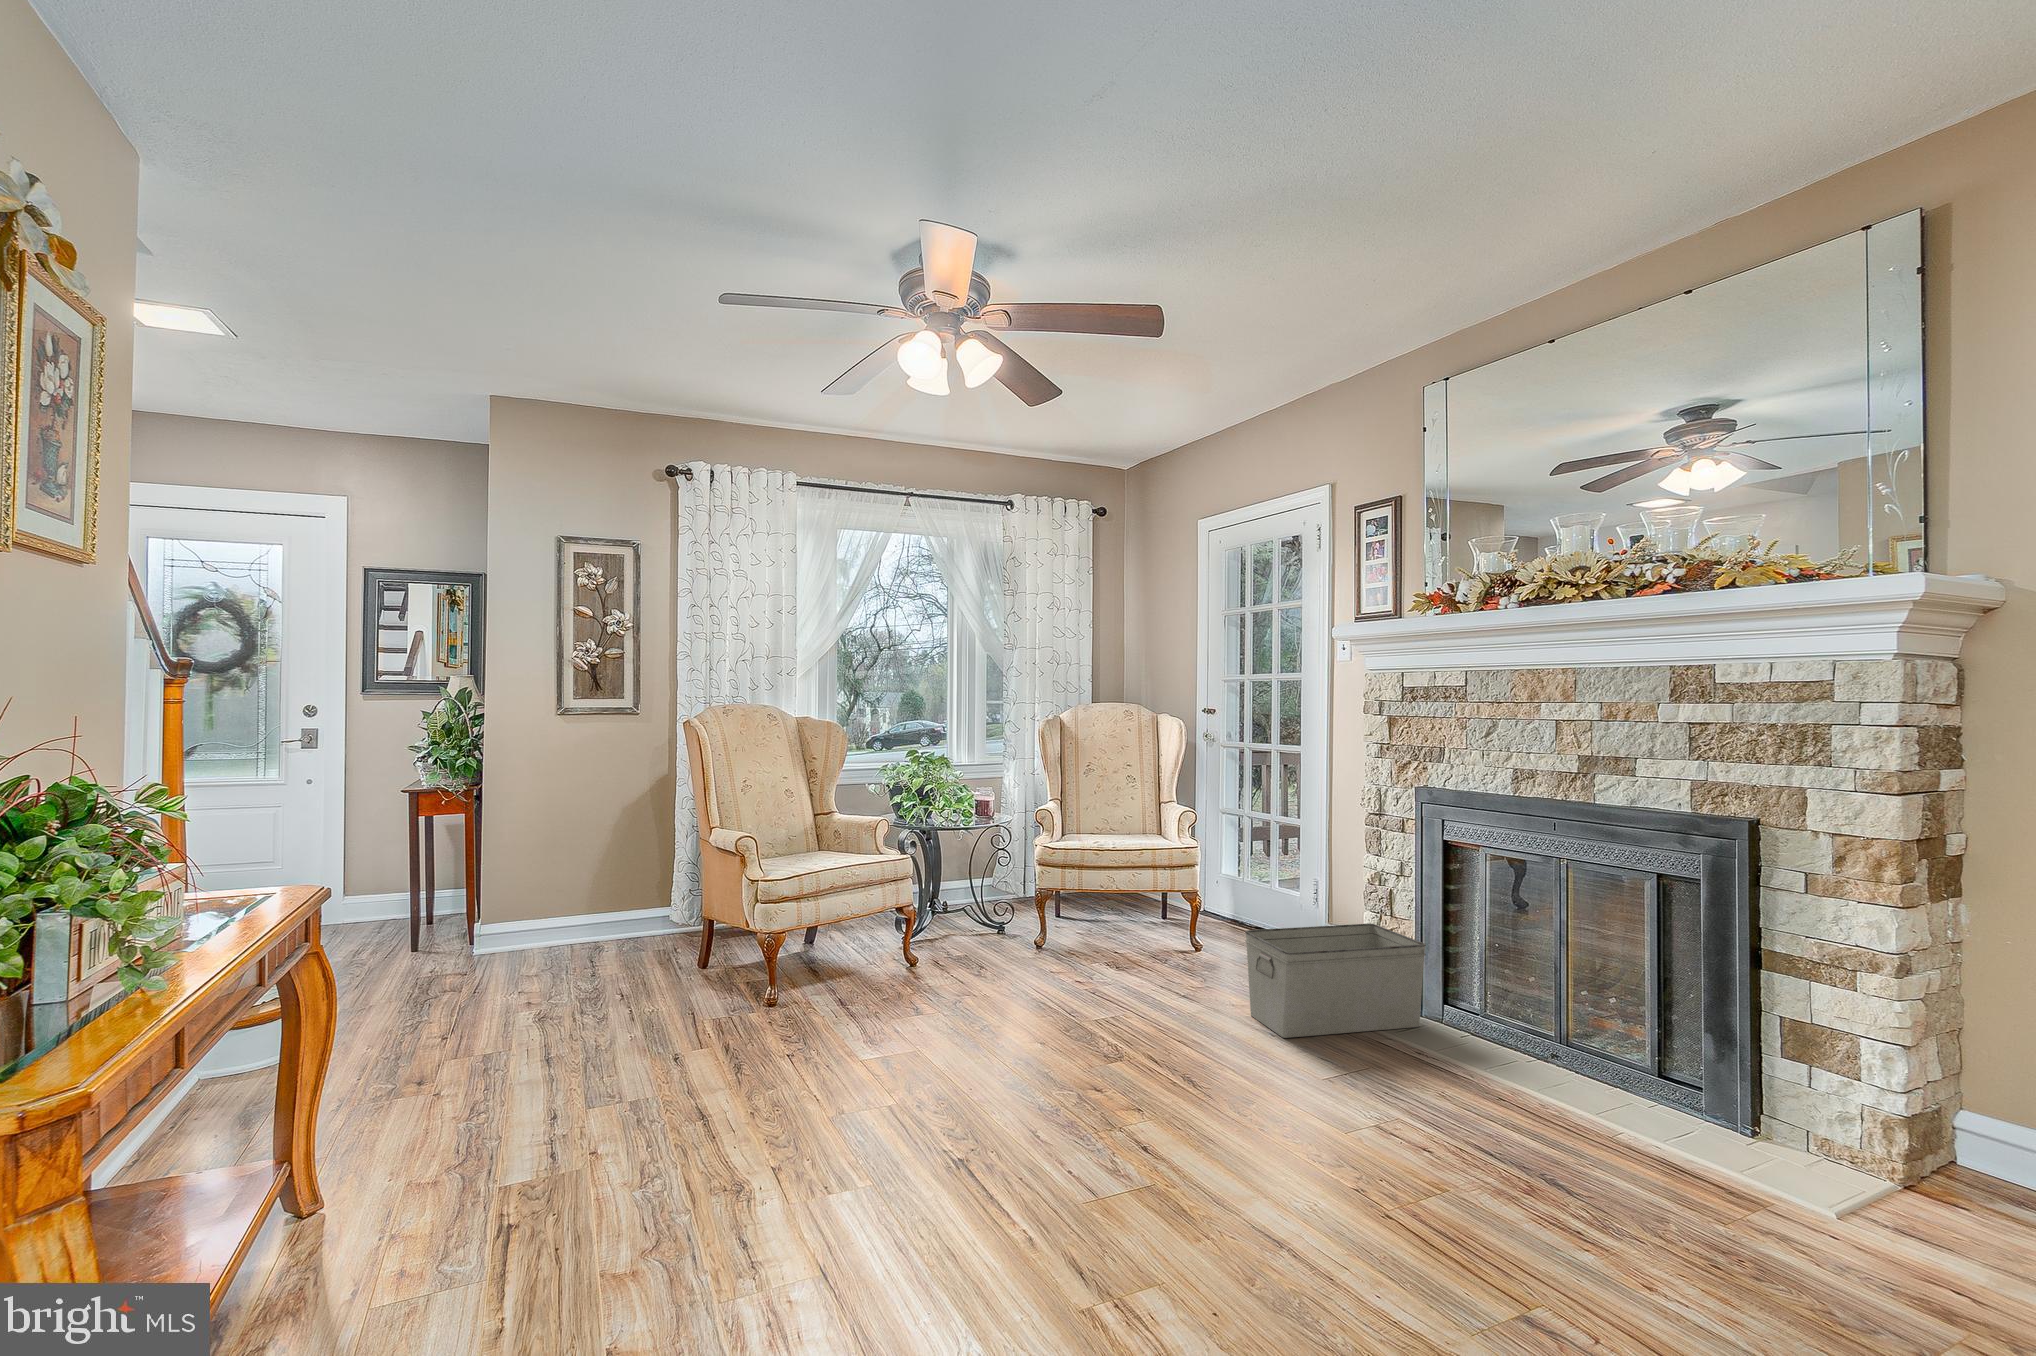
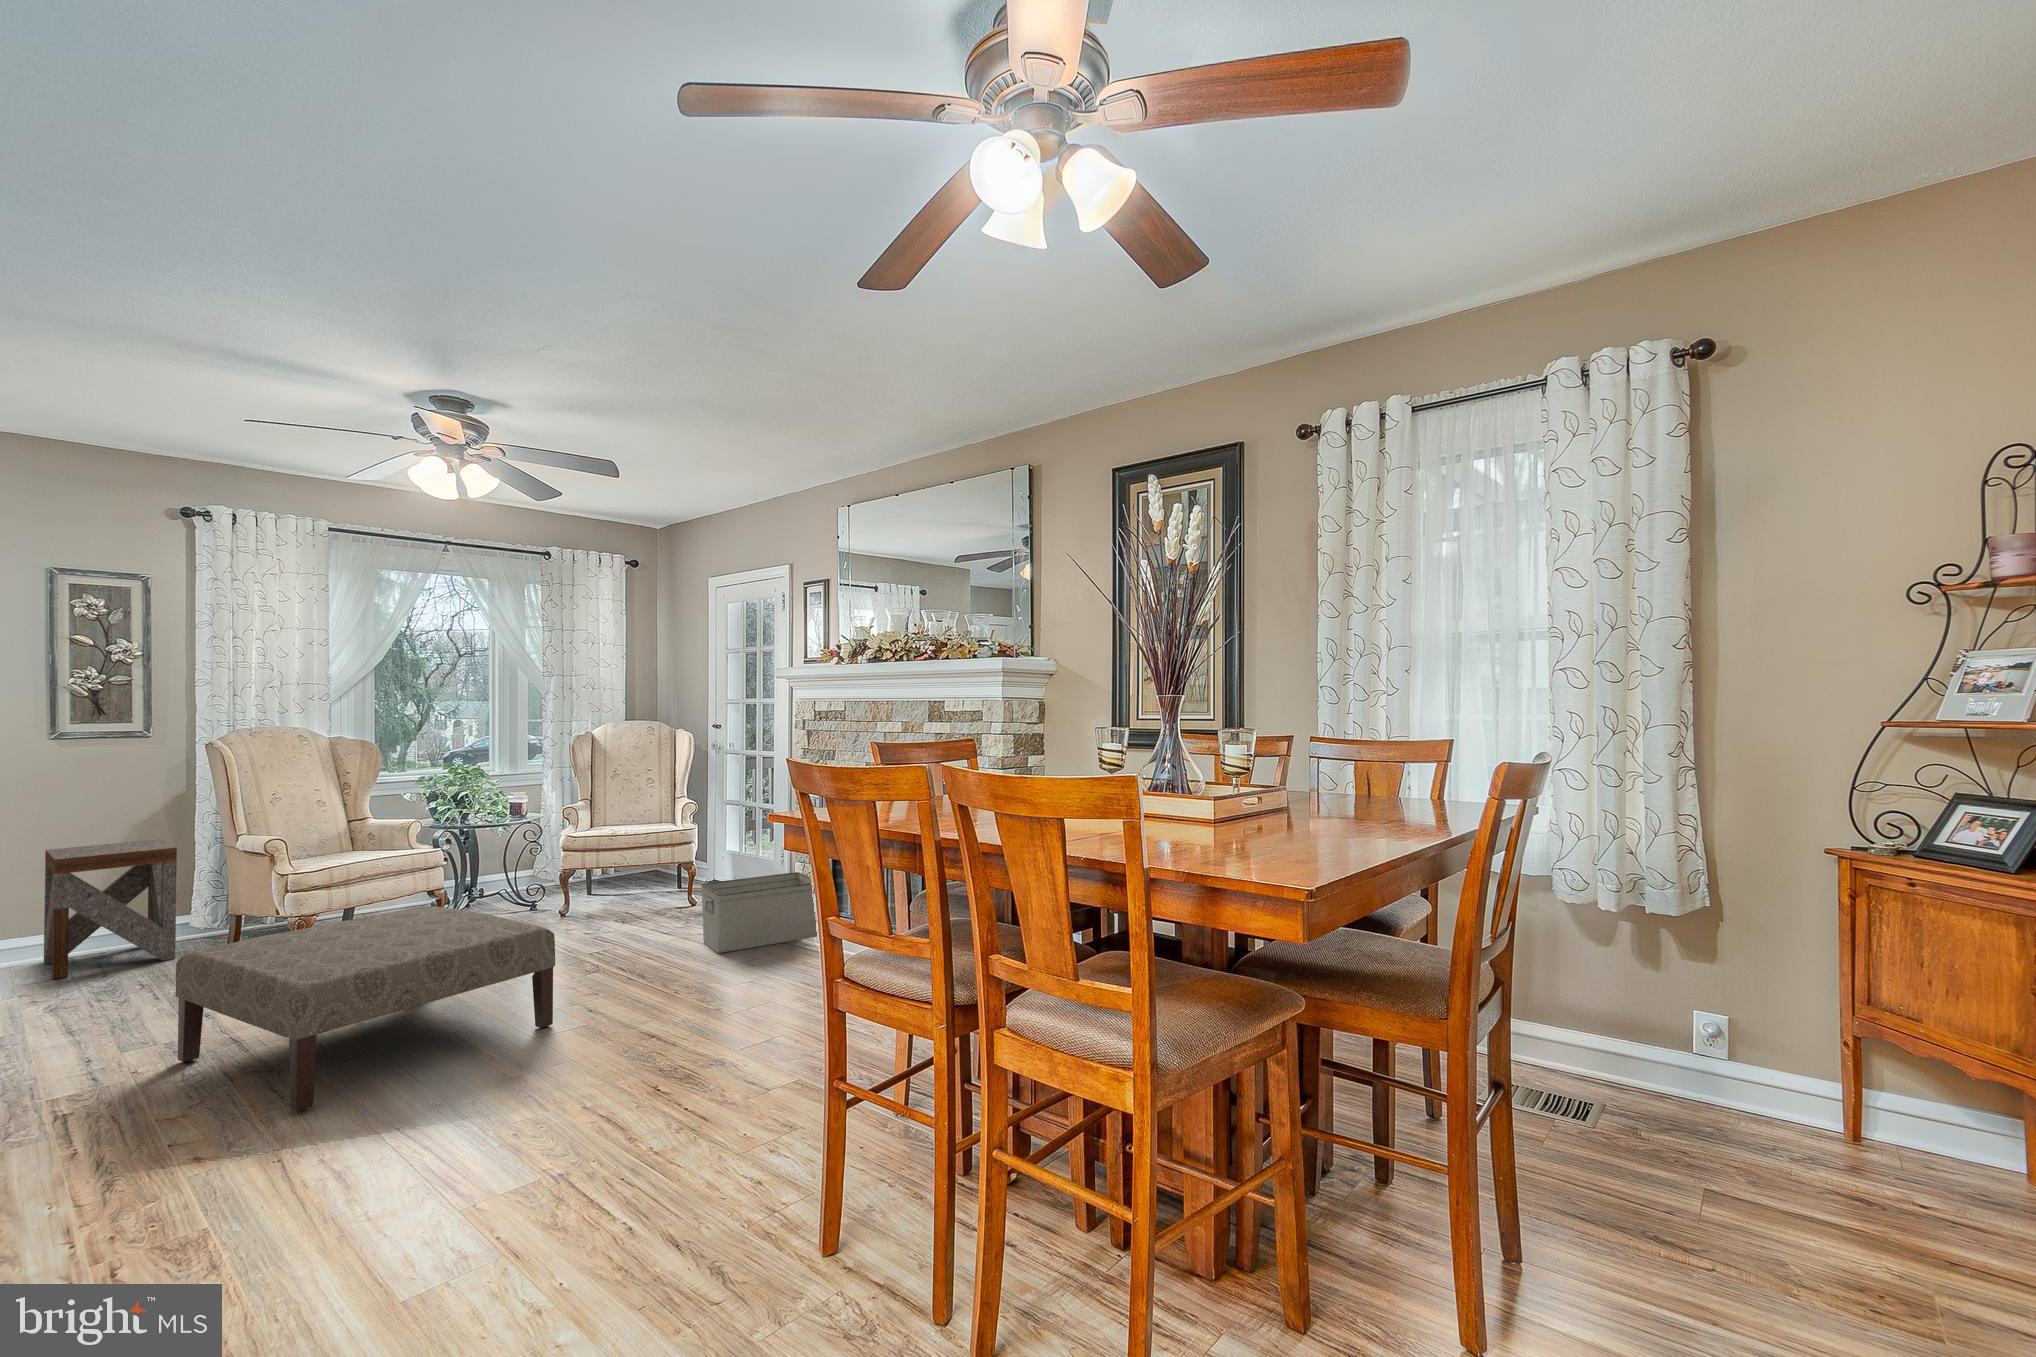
side table: none [551,825,662,973] -> present [44,839,177,979]
ottoman: none [663,936,1111,1260] -> present [175,906,555,1112]

